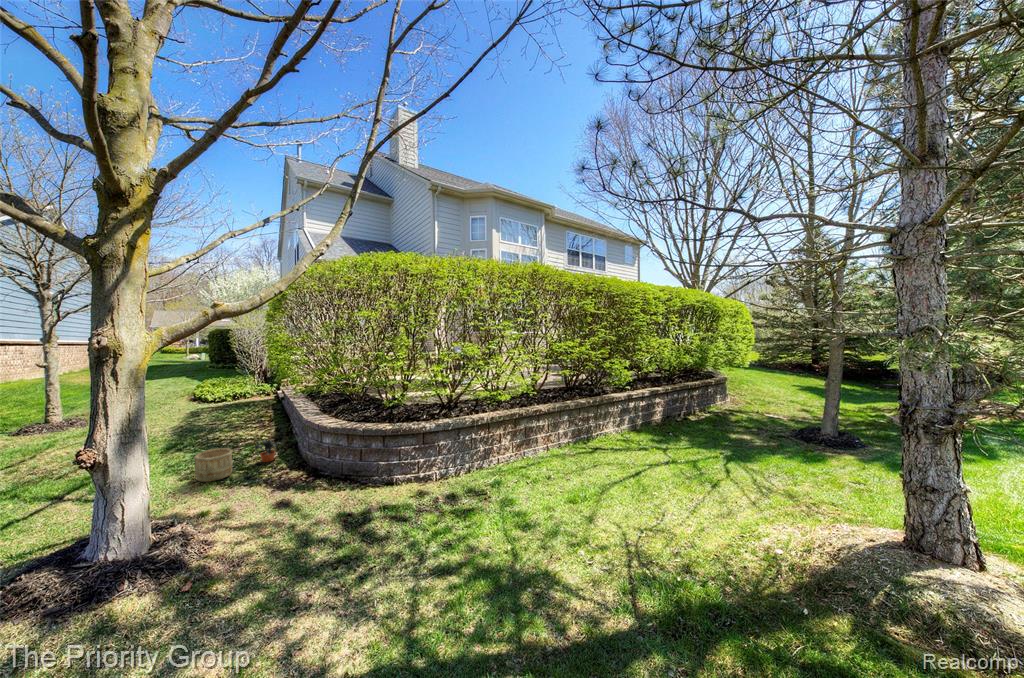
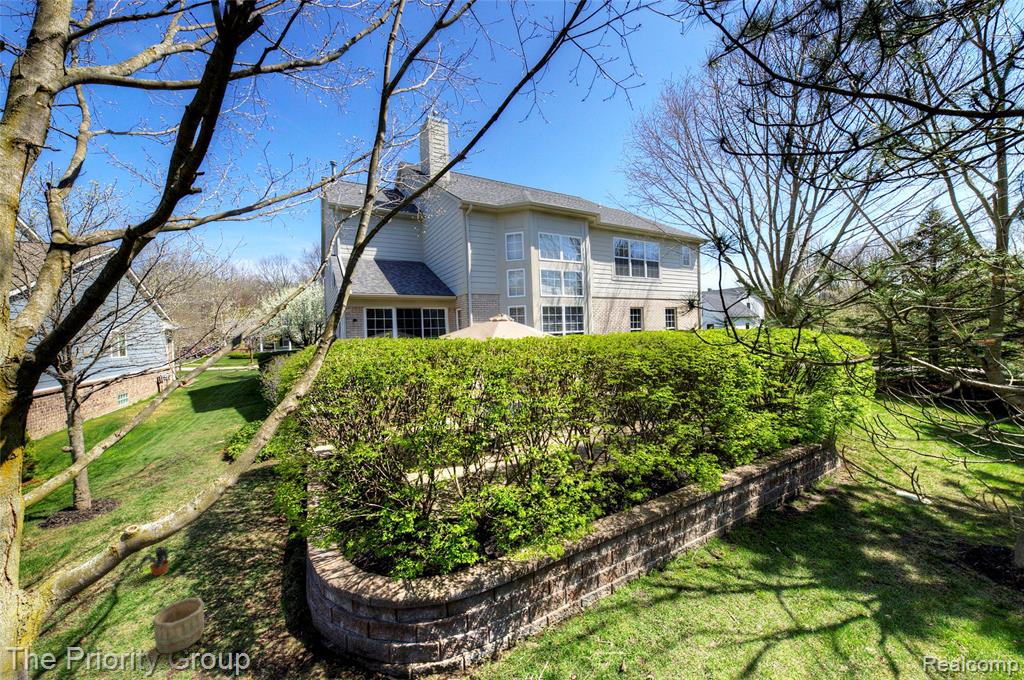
potted plant: present [254,440,281,462] -> present [141,547,178,575]

